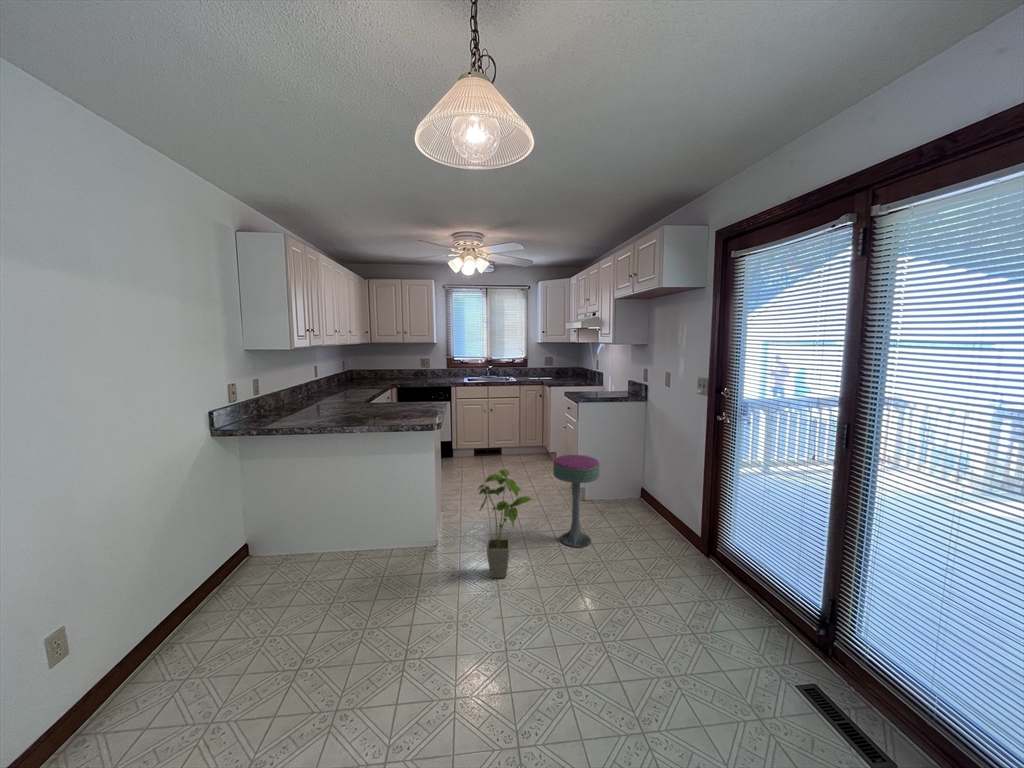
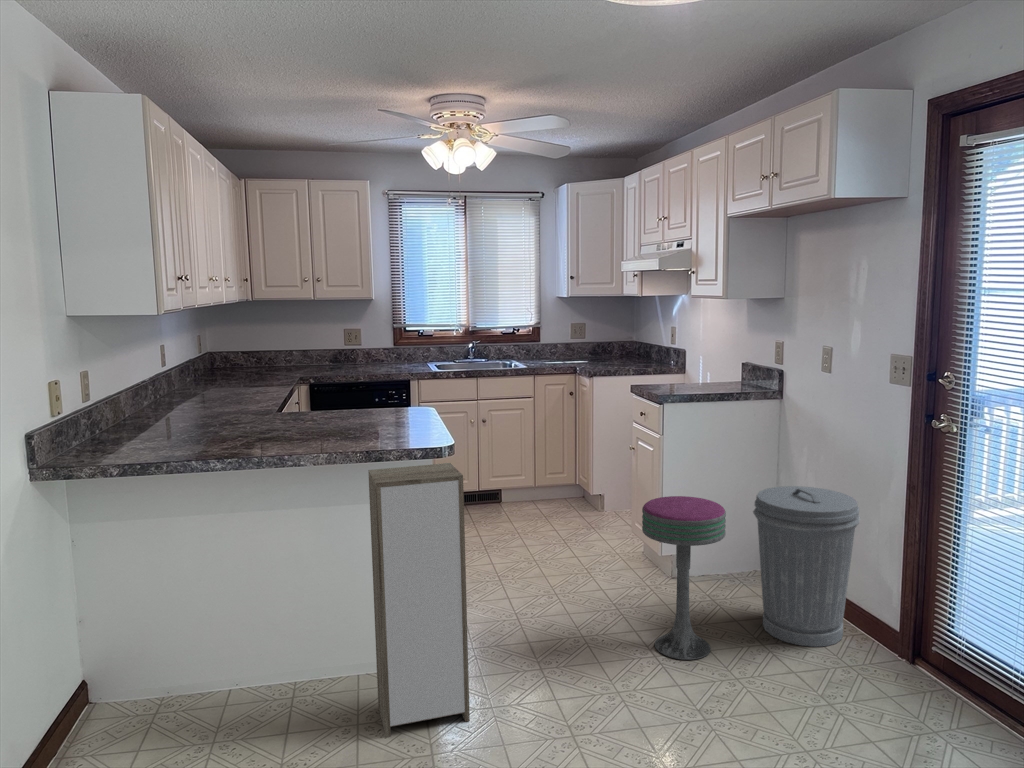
storage cabinet: none [392,433,445,582] -> present [368,463,470,737]
trash can: none [620,451,680,543] -> present [753,486,860,647]
house plant: present [478,470,533,578] -> none [523,526,627,721]

